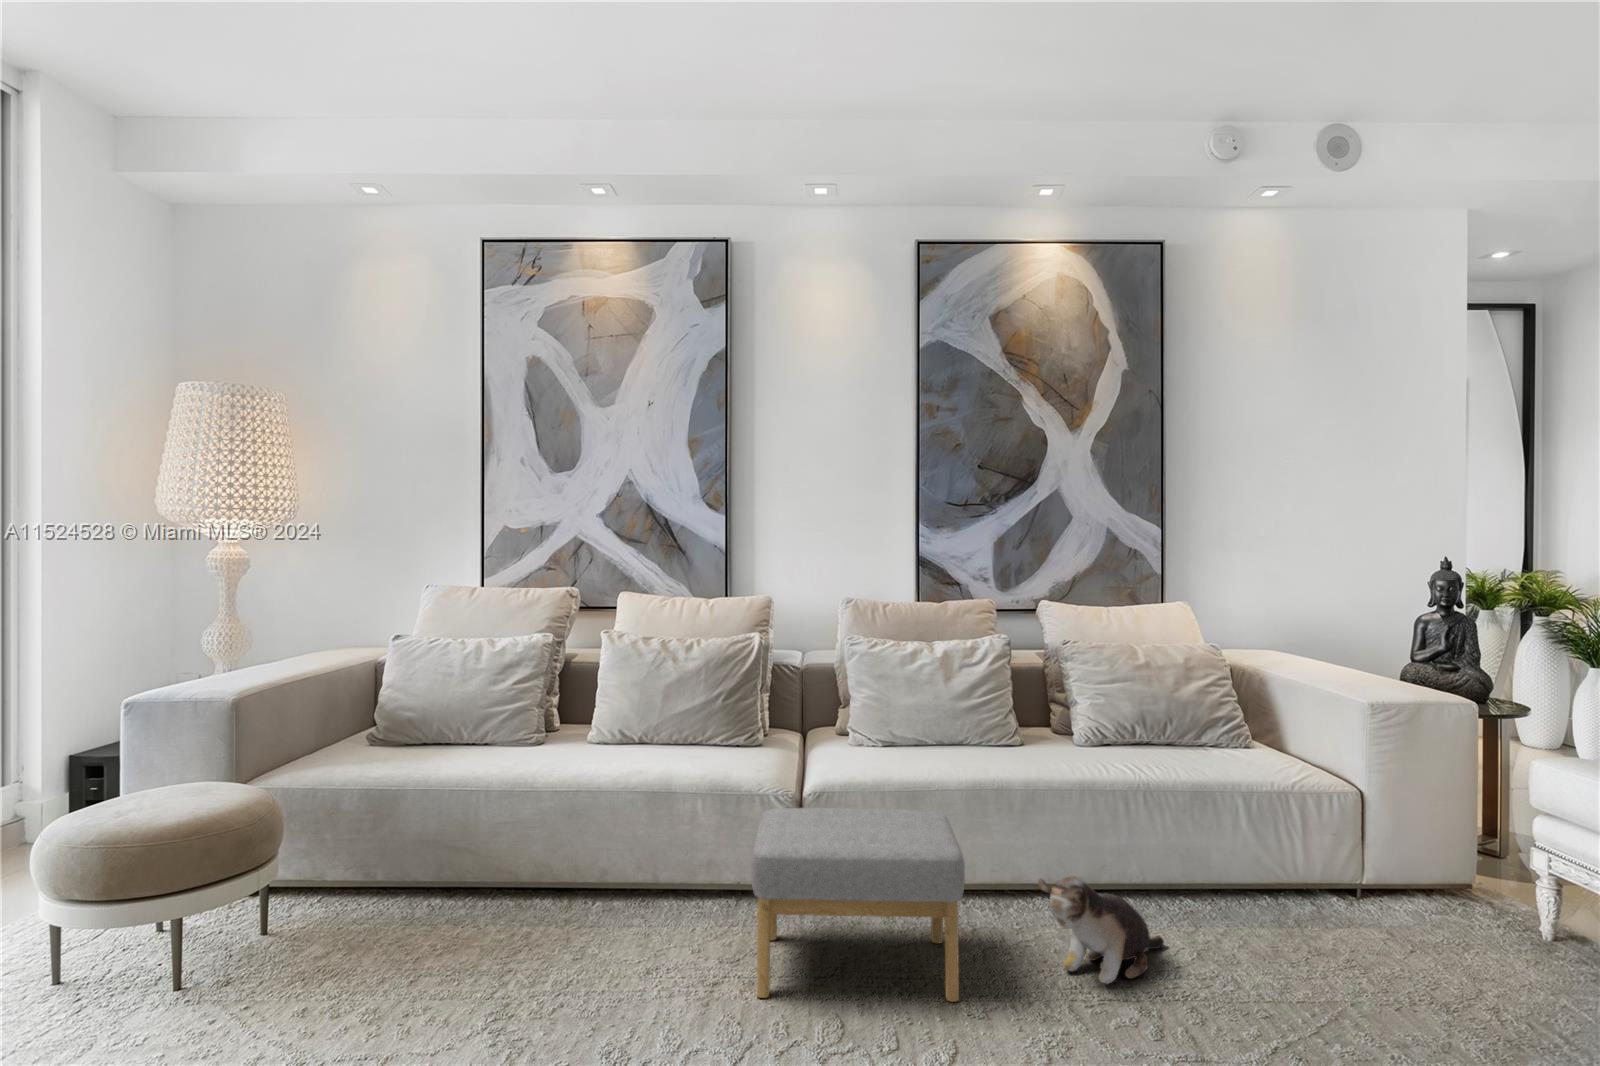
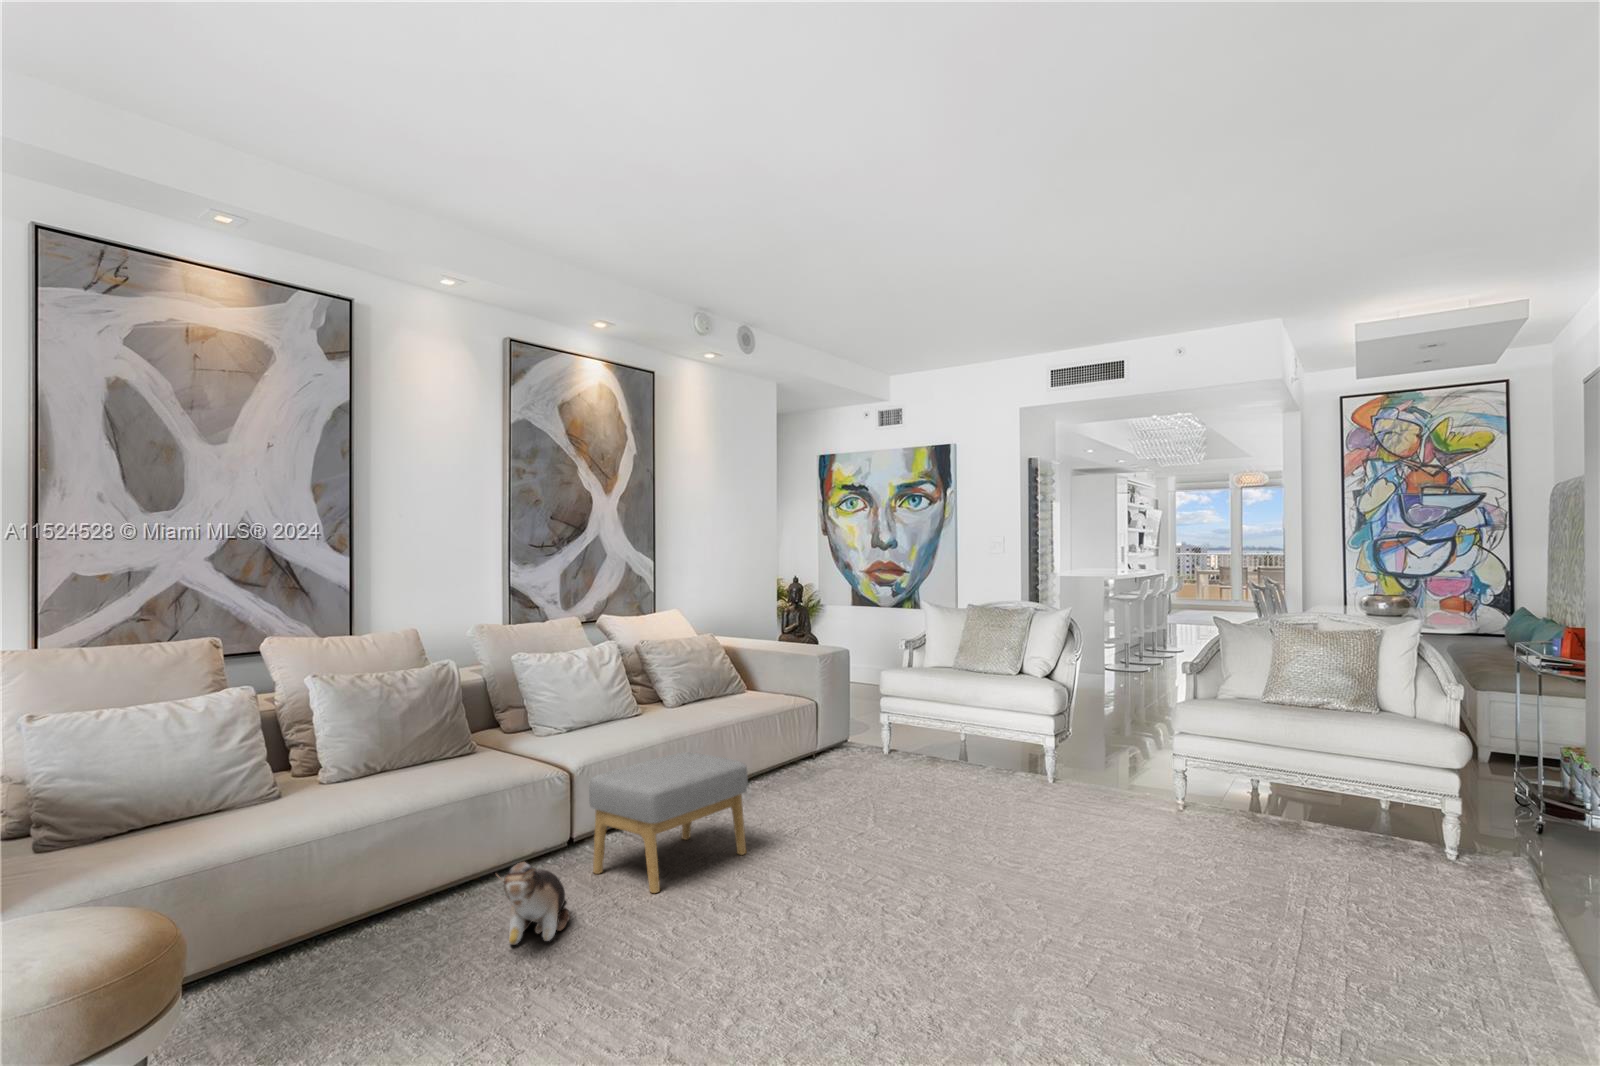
plush toy: present [1038,876,1164,984] -> present [496,862,570,945]

